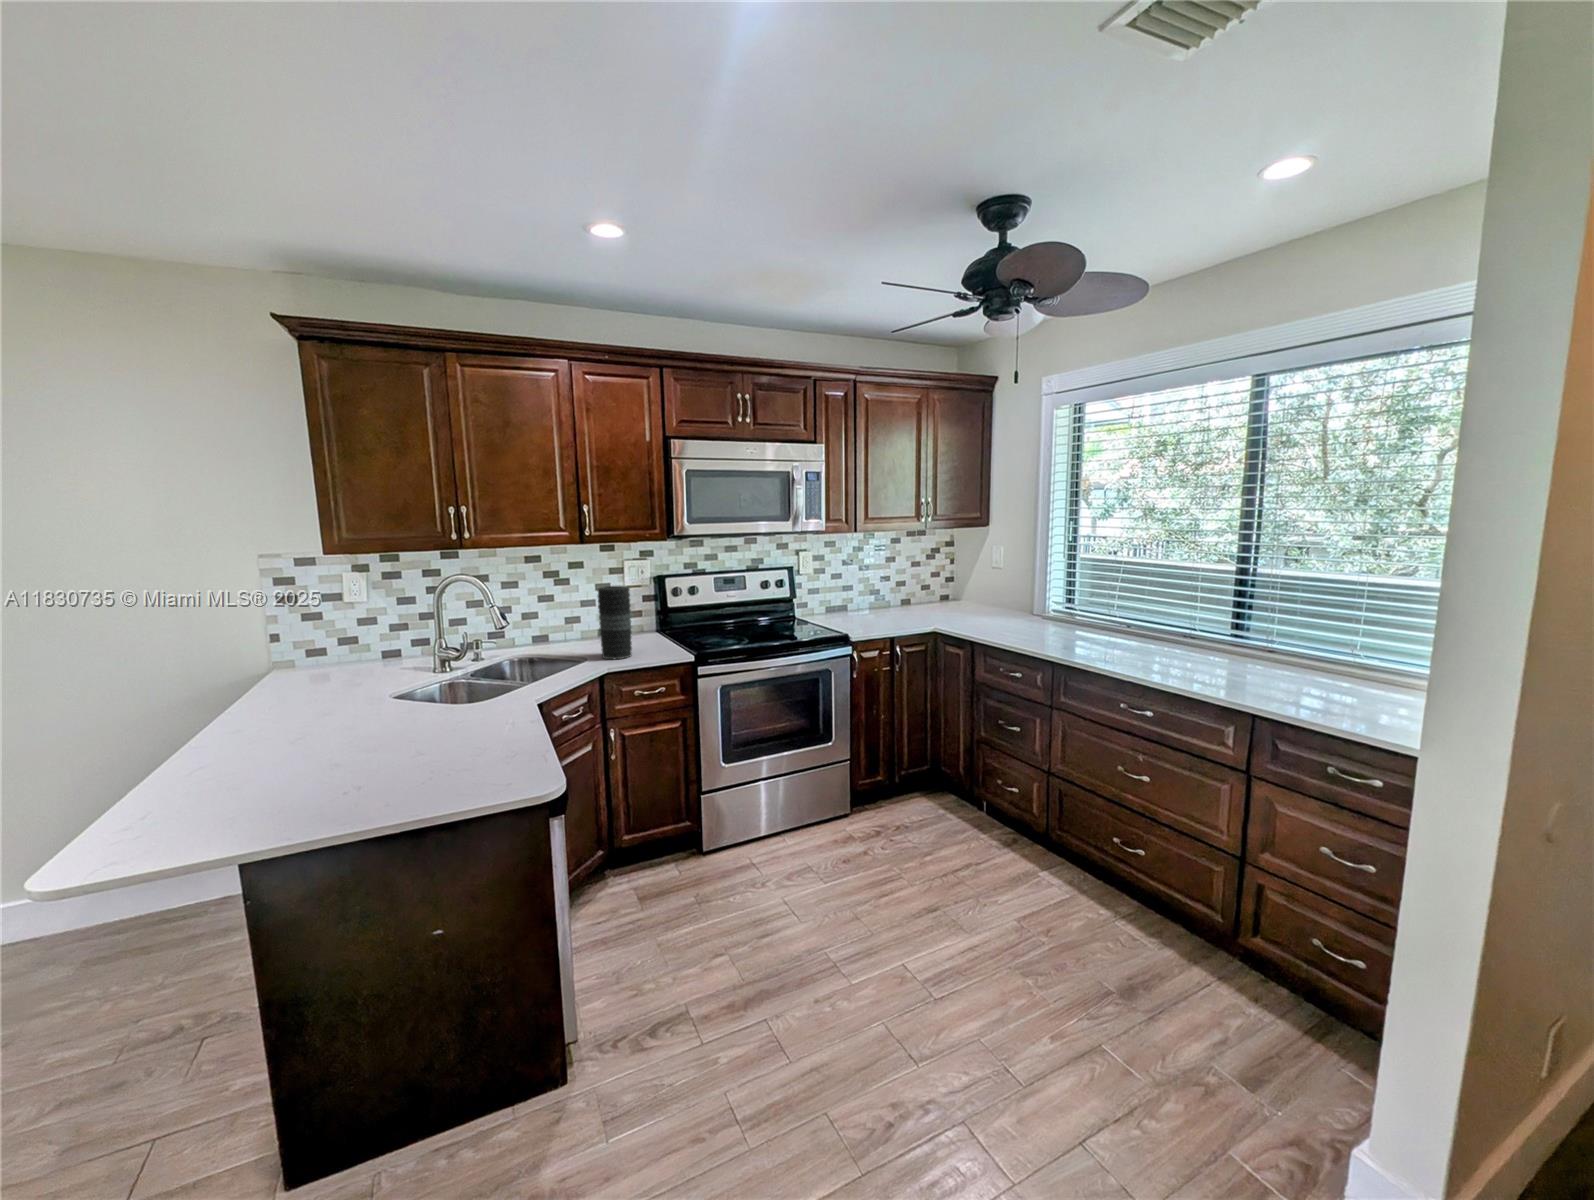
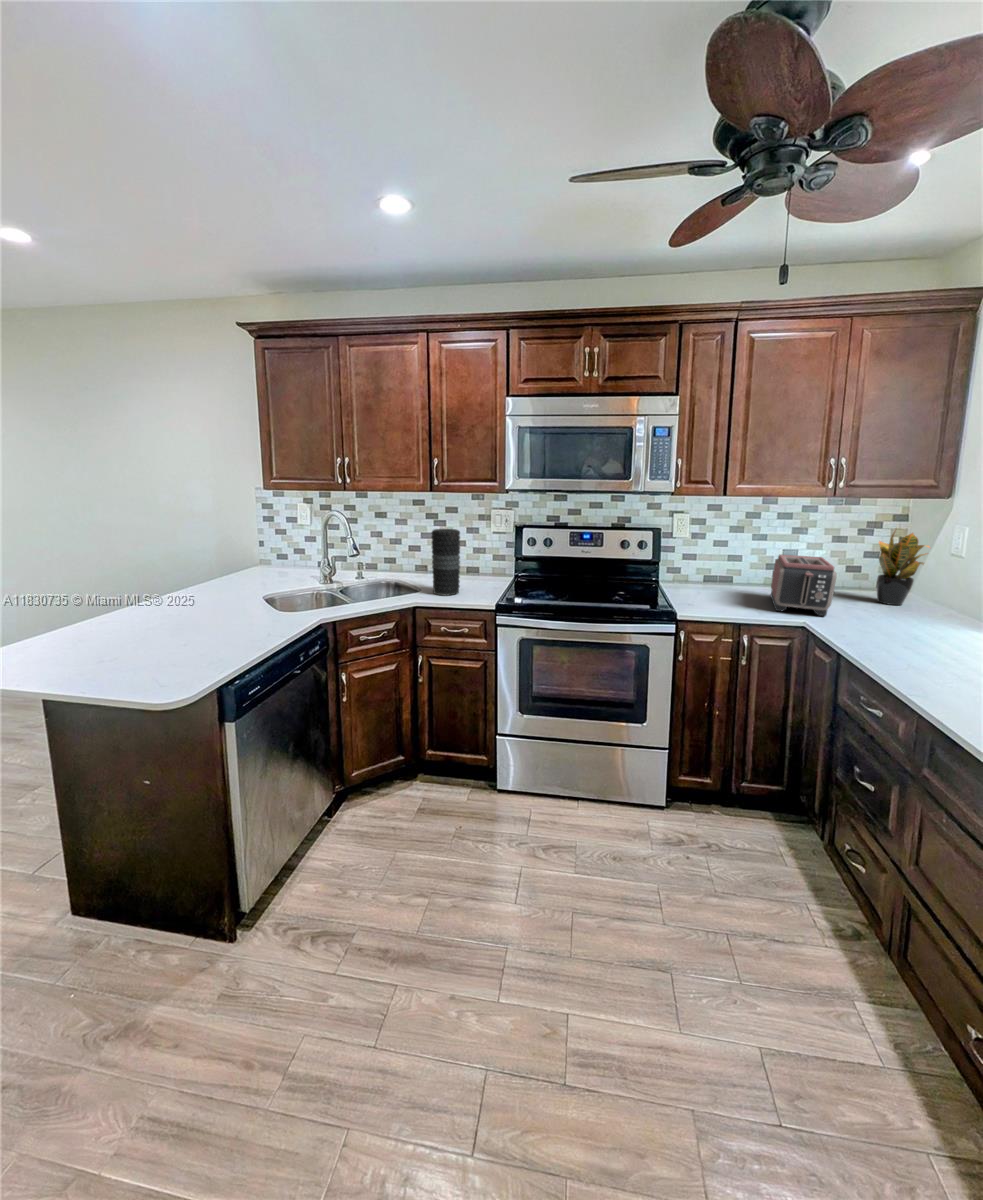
potted plant: none [937,550,978,610] -> present [877,532,930,605]
toaster: none [885,579,936,625] -> present [771,555,837,616]

